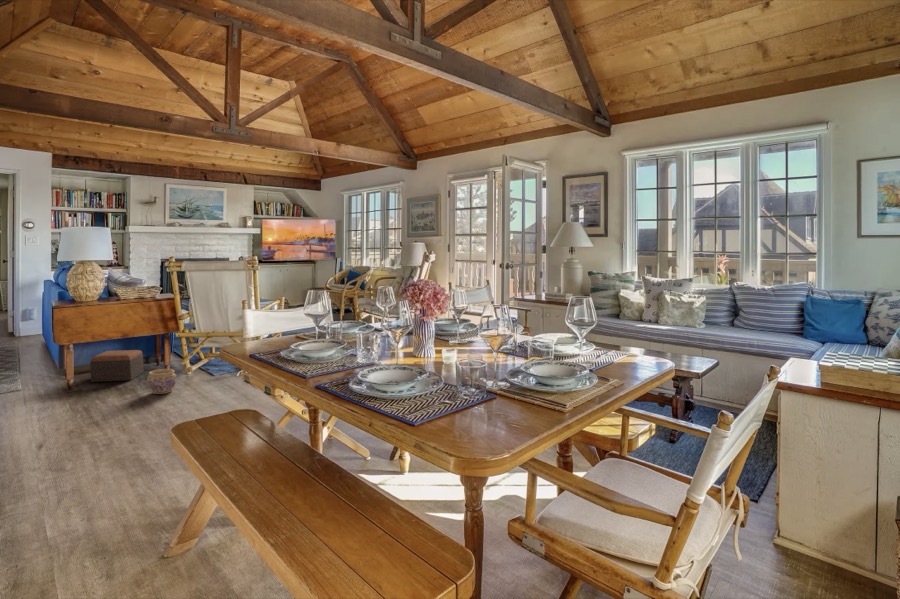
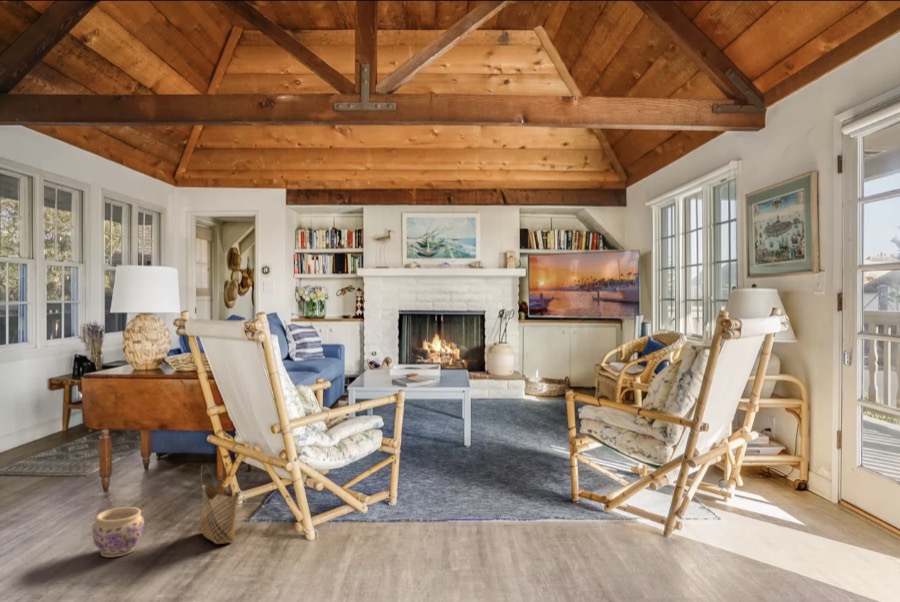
woven basket: none [193,340,224,380] -> present [198,480,239,544]
footstool: present [90,350,144,382] -> none [114,449,196,507]

